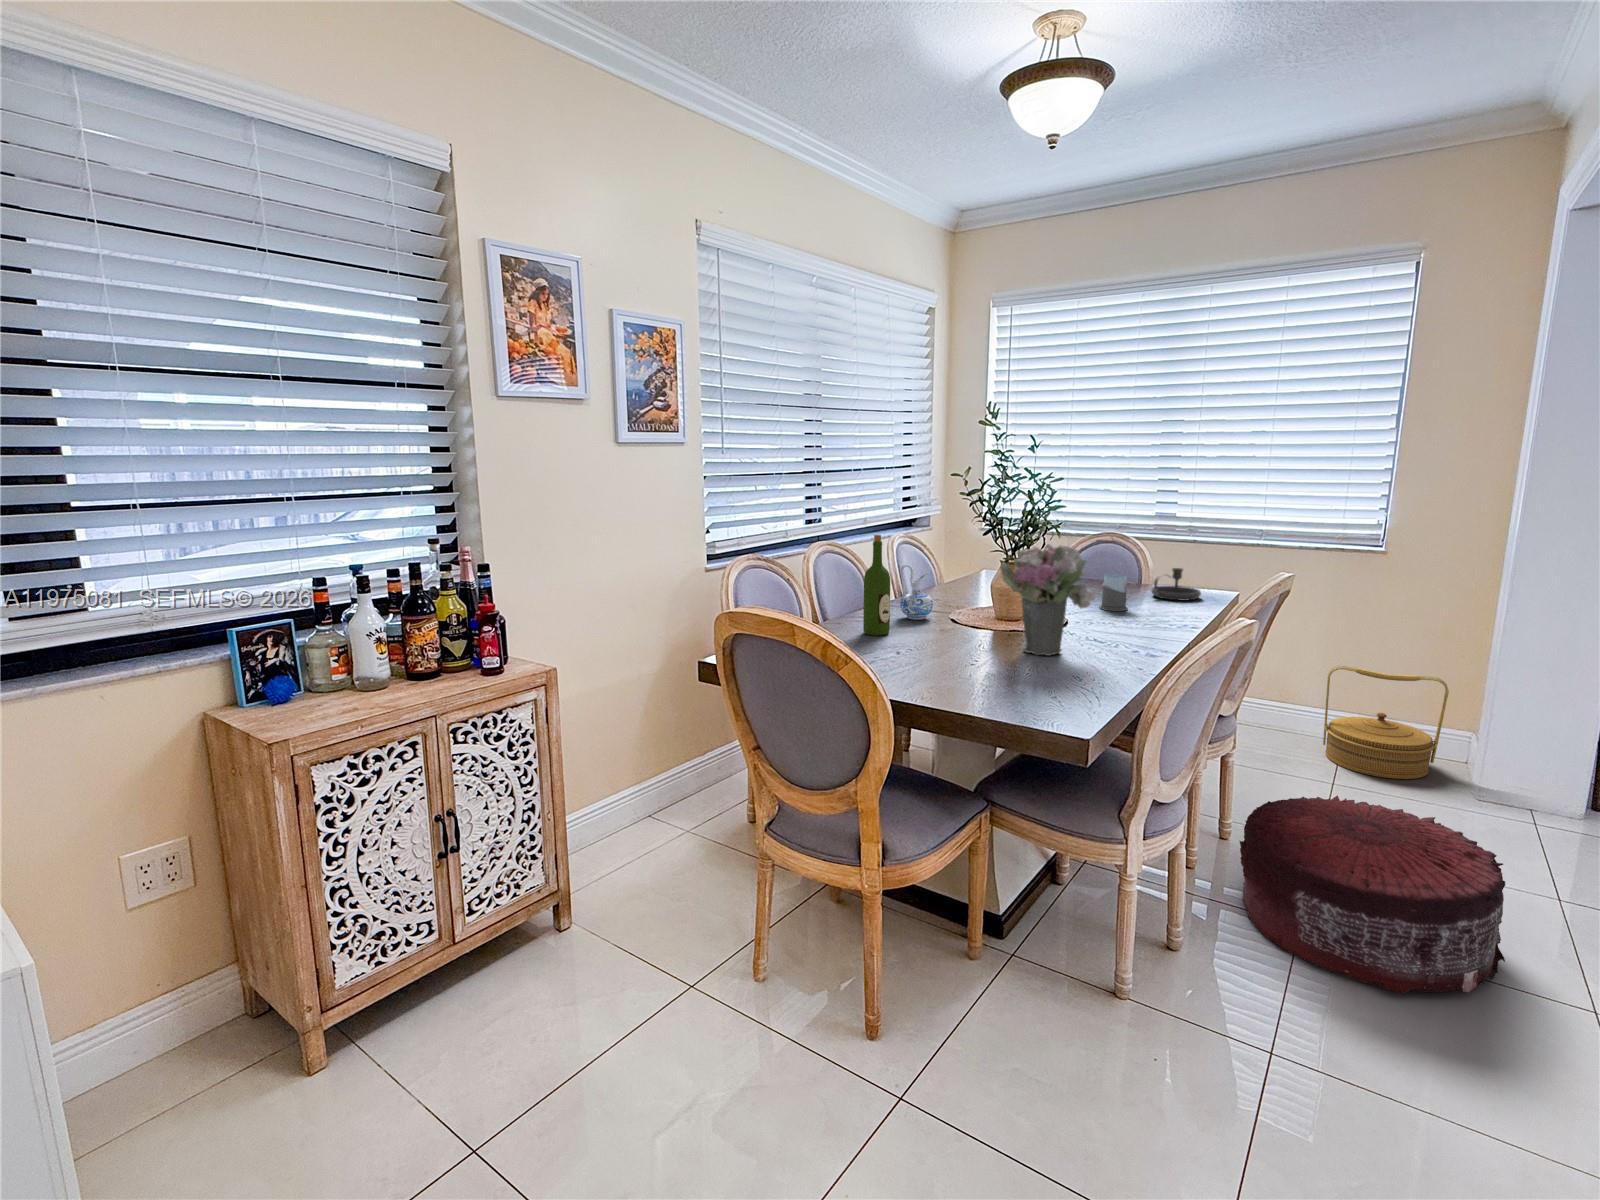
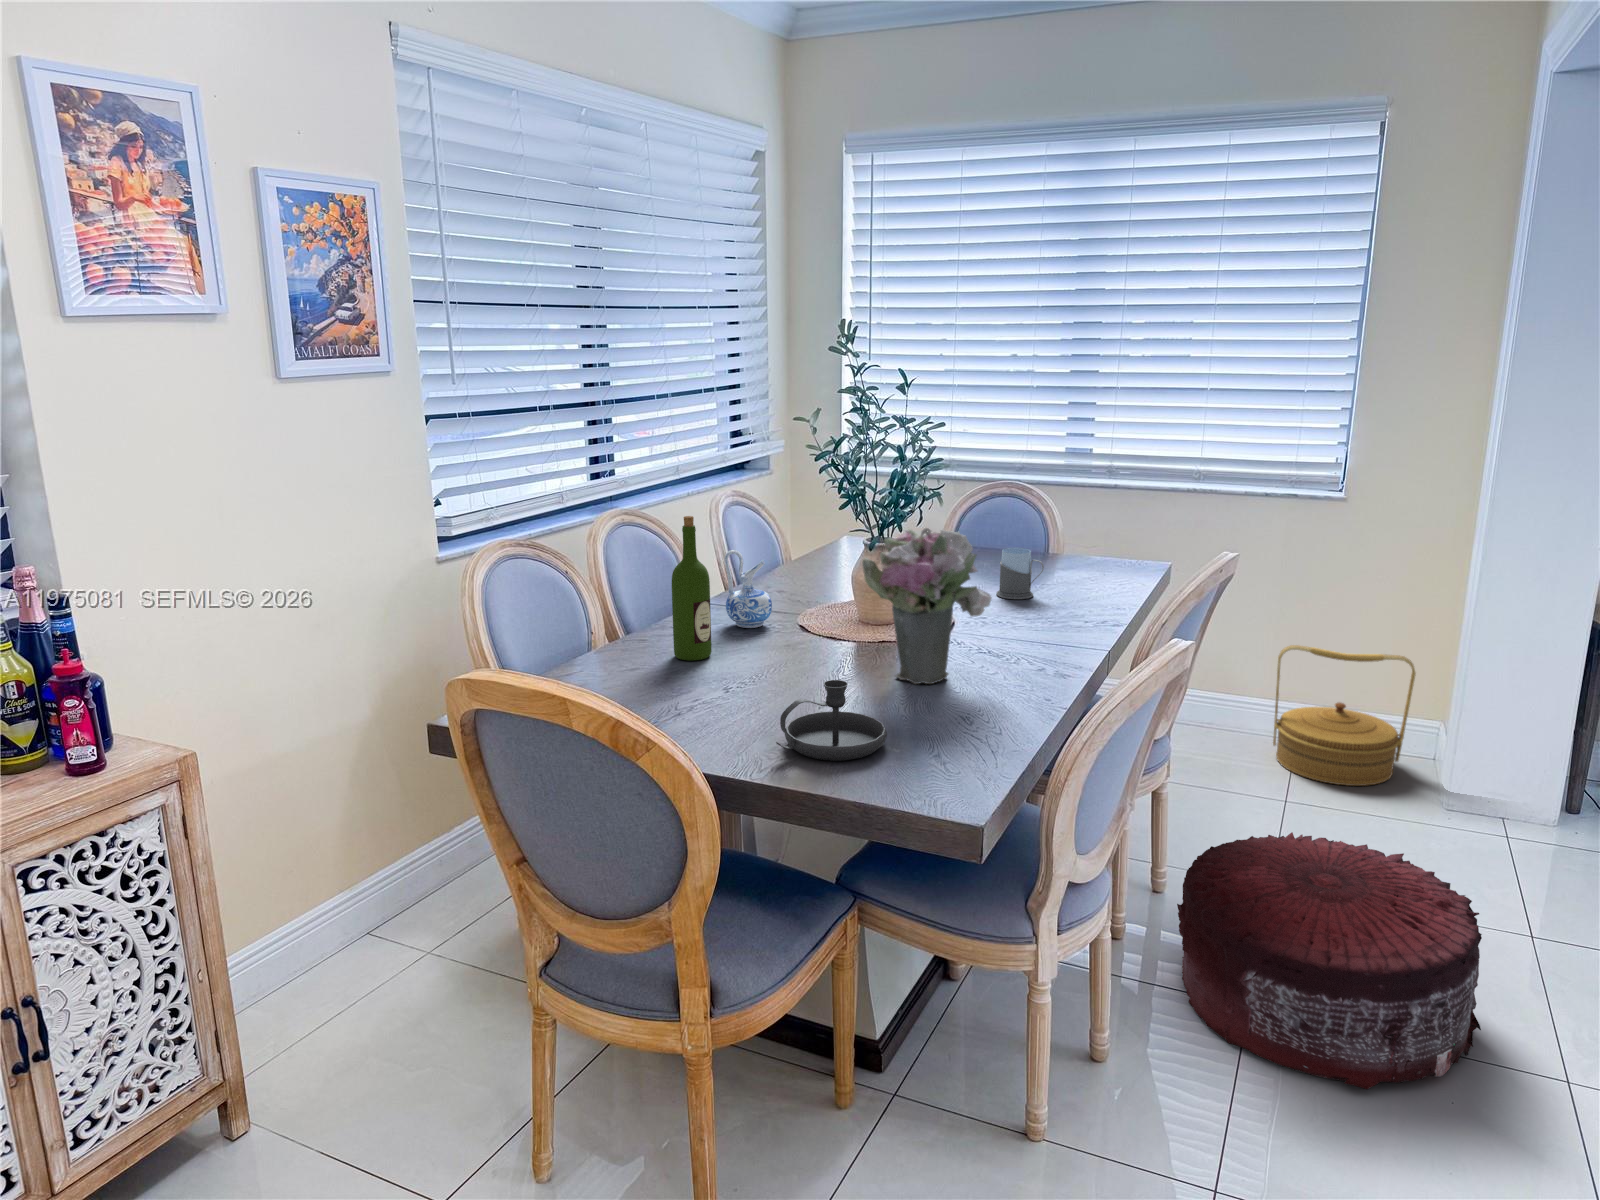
candlestick: present [1151,568,1201,601] -> present [776,680,887,761]

